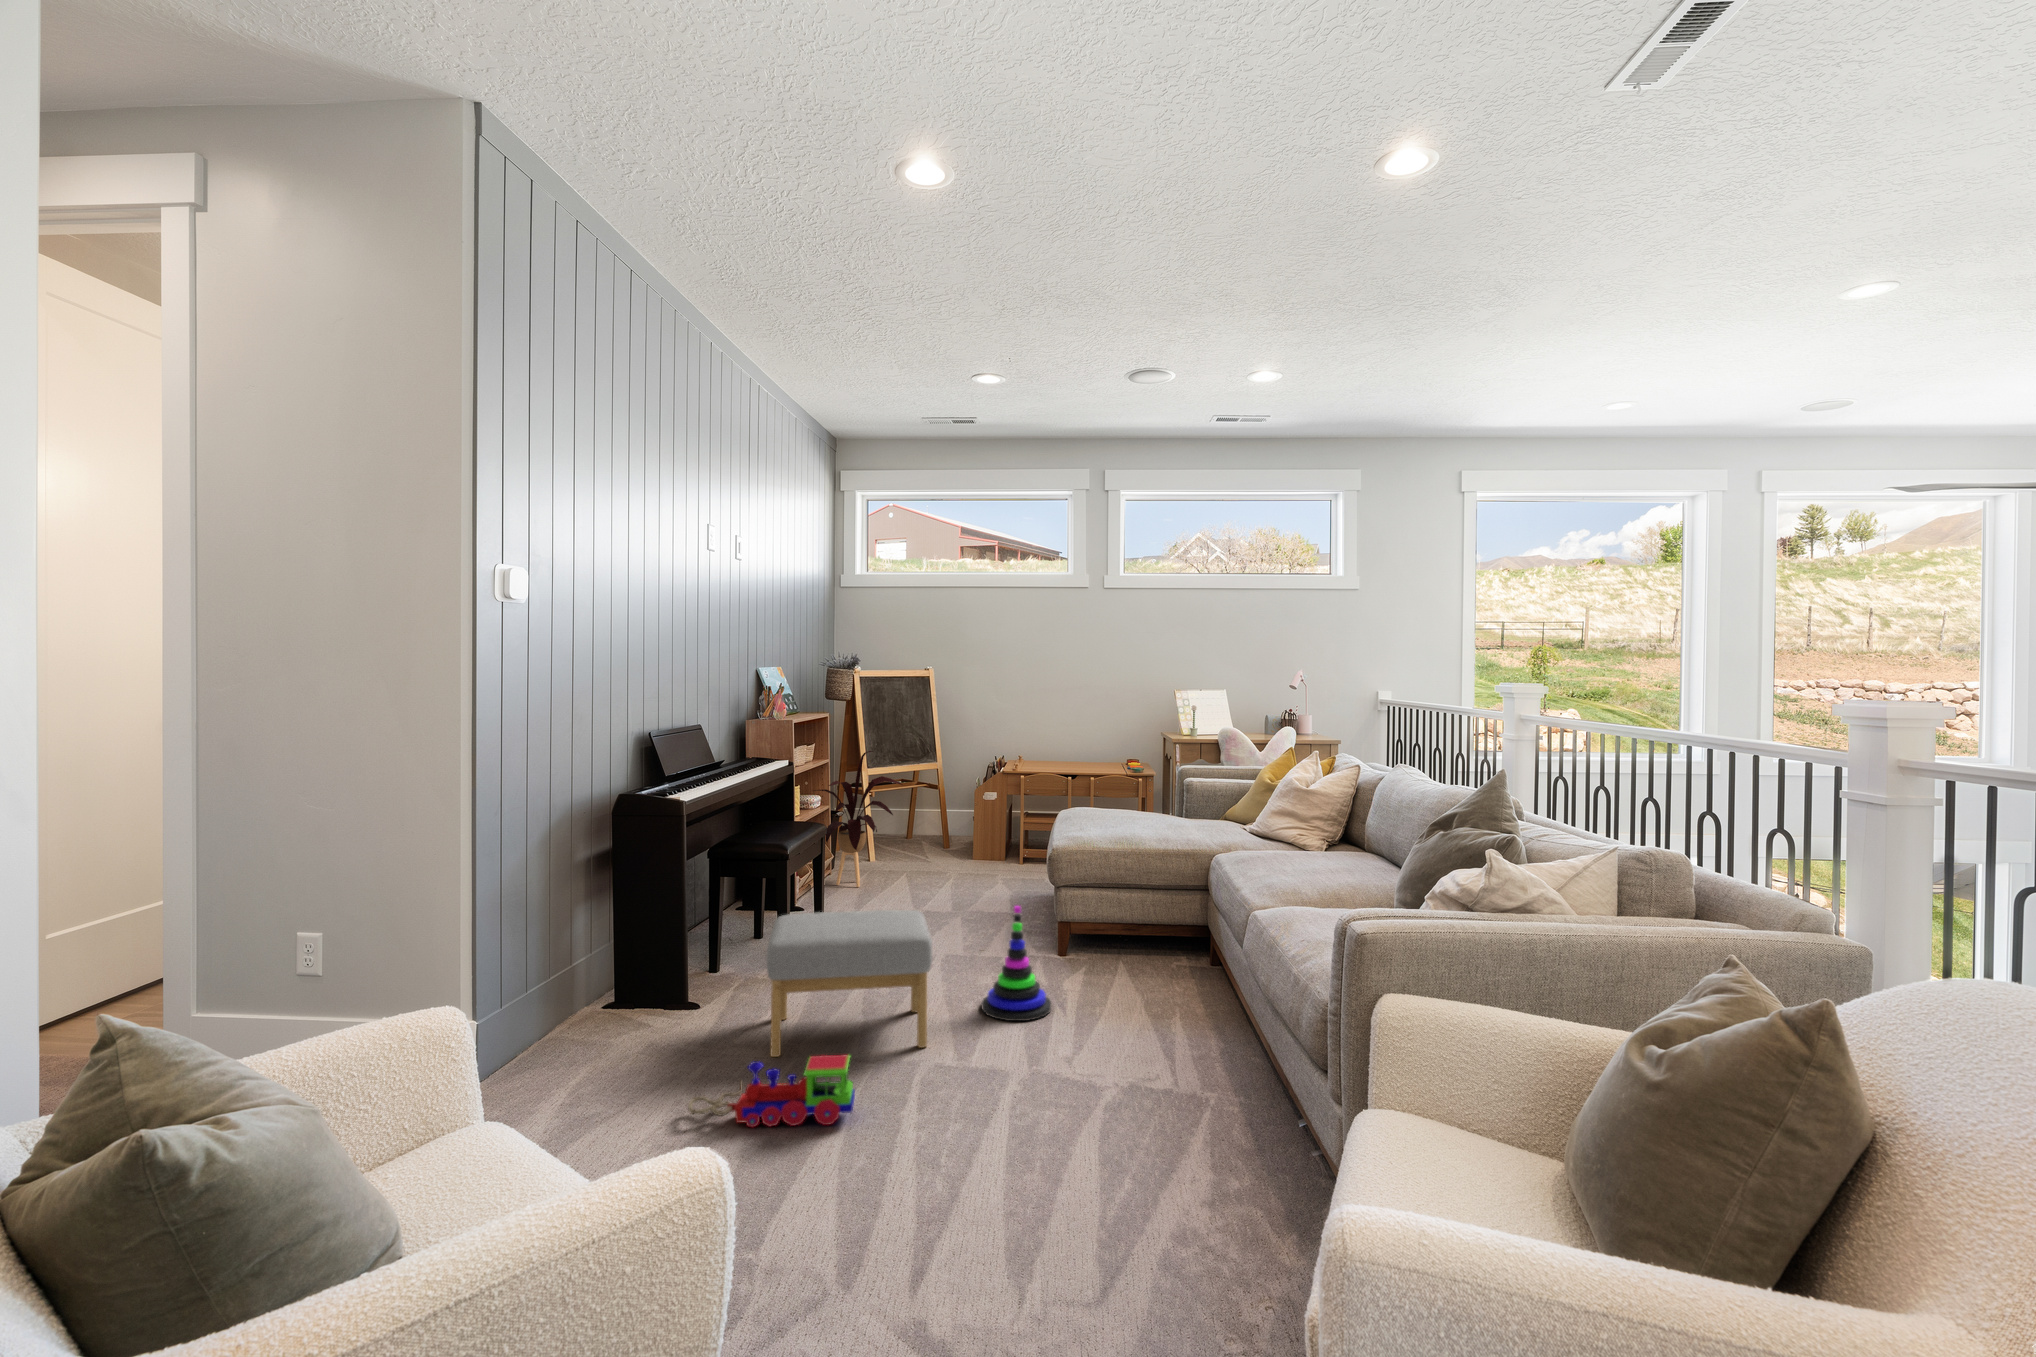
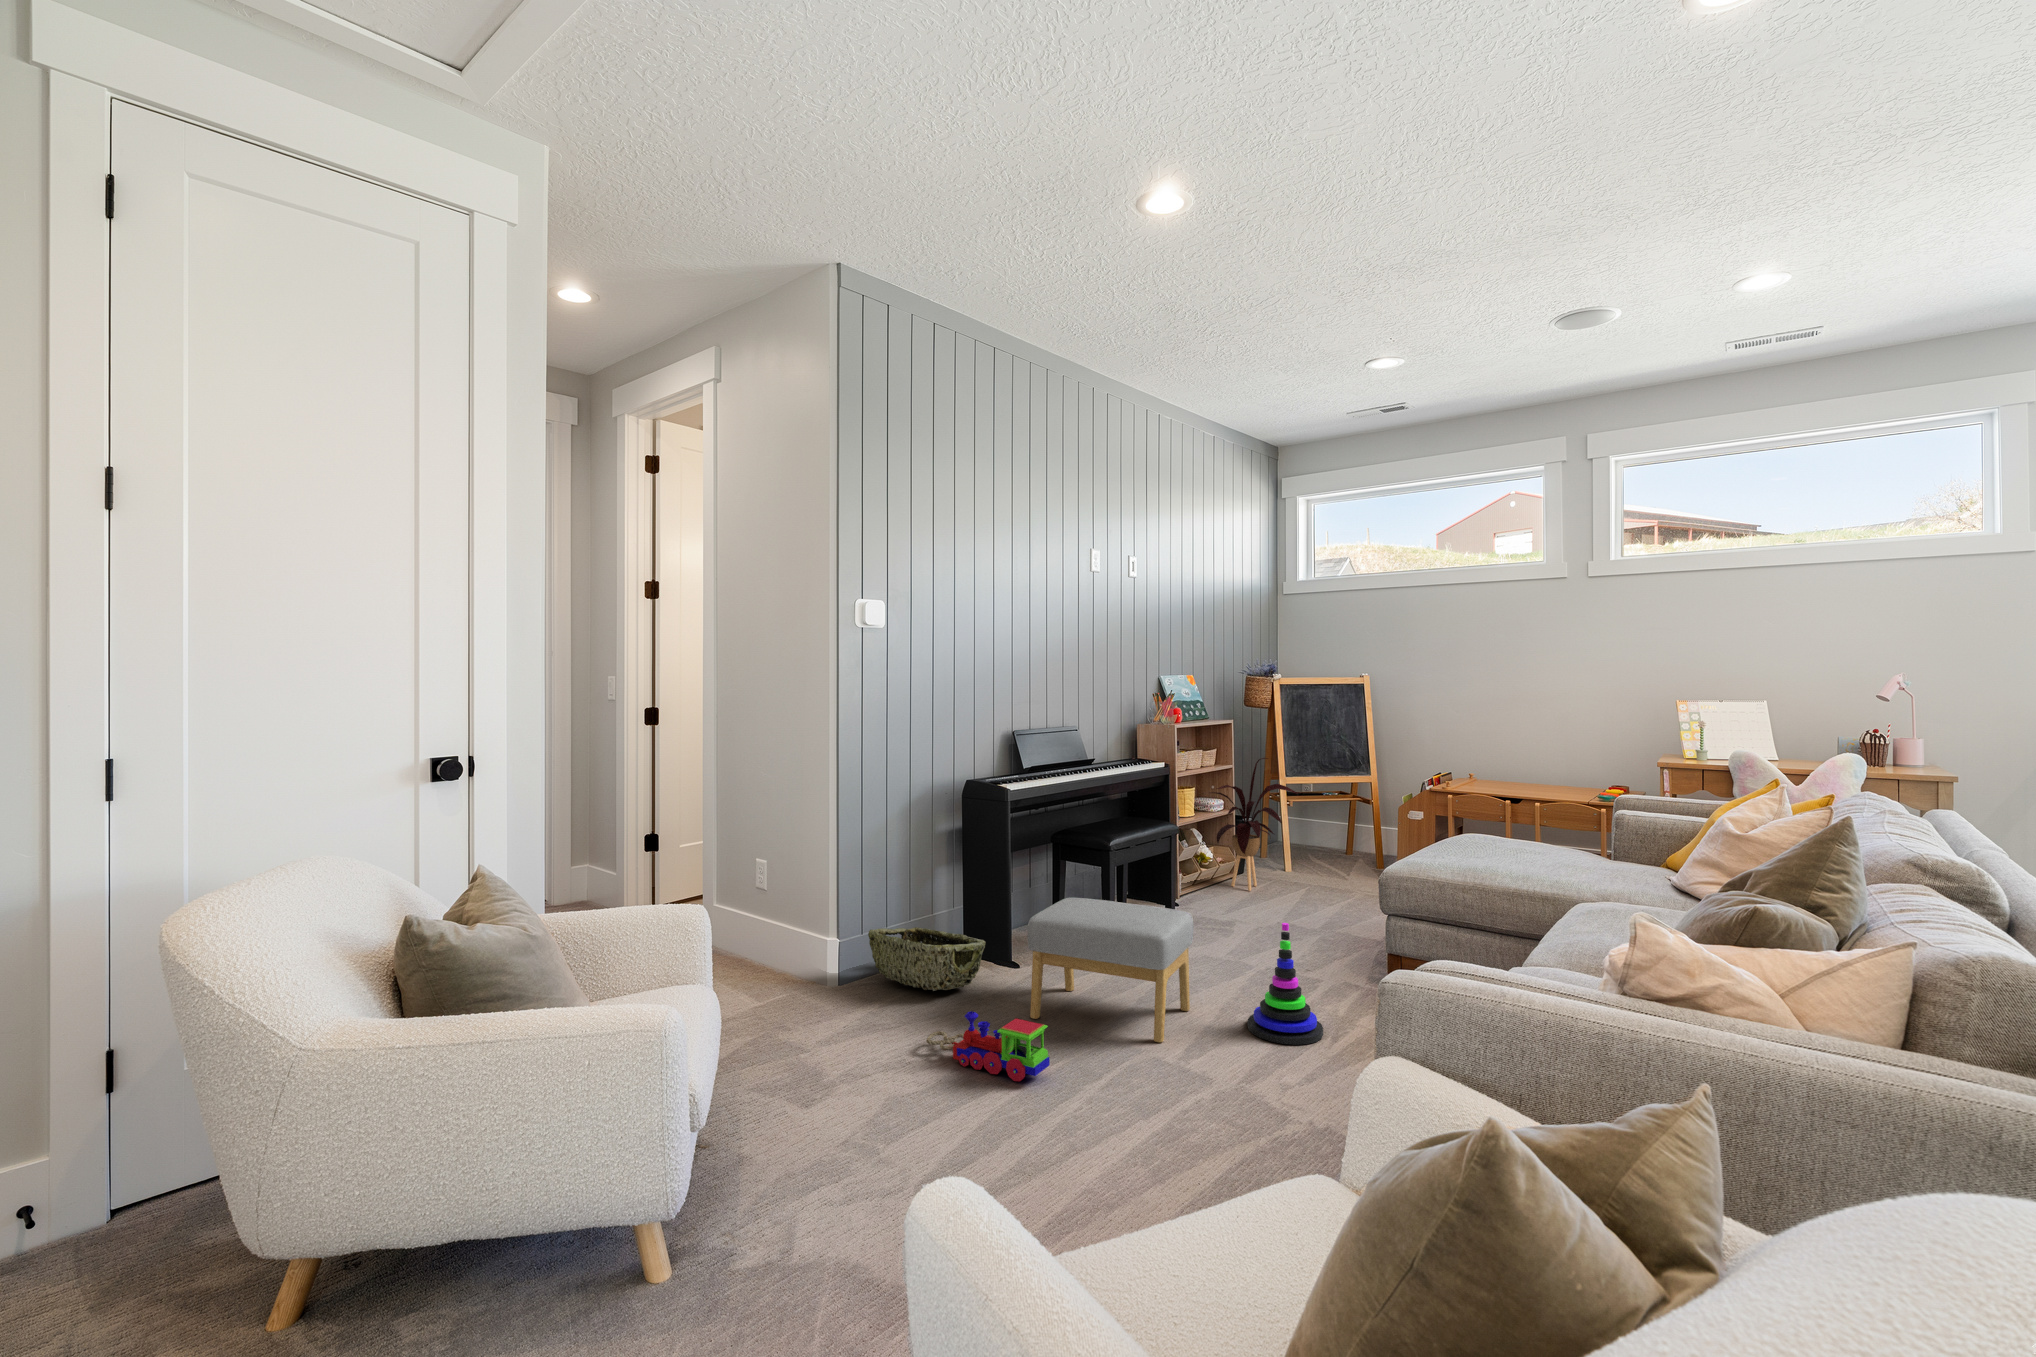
woven basket: none [519,981,686,1058] -> present [868,927,985,991]

